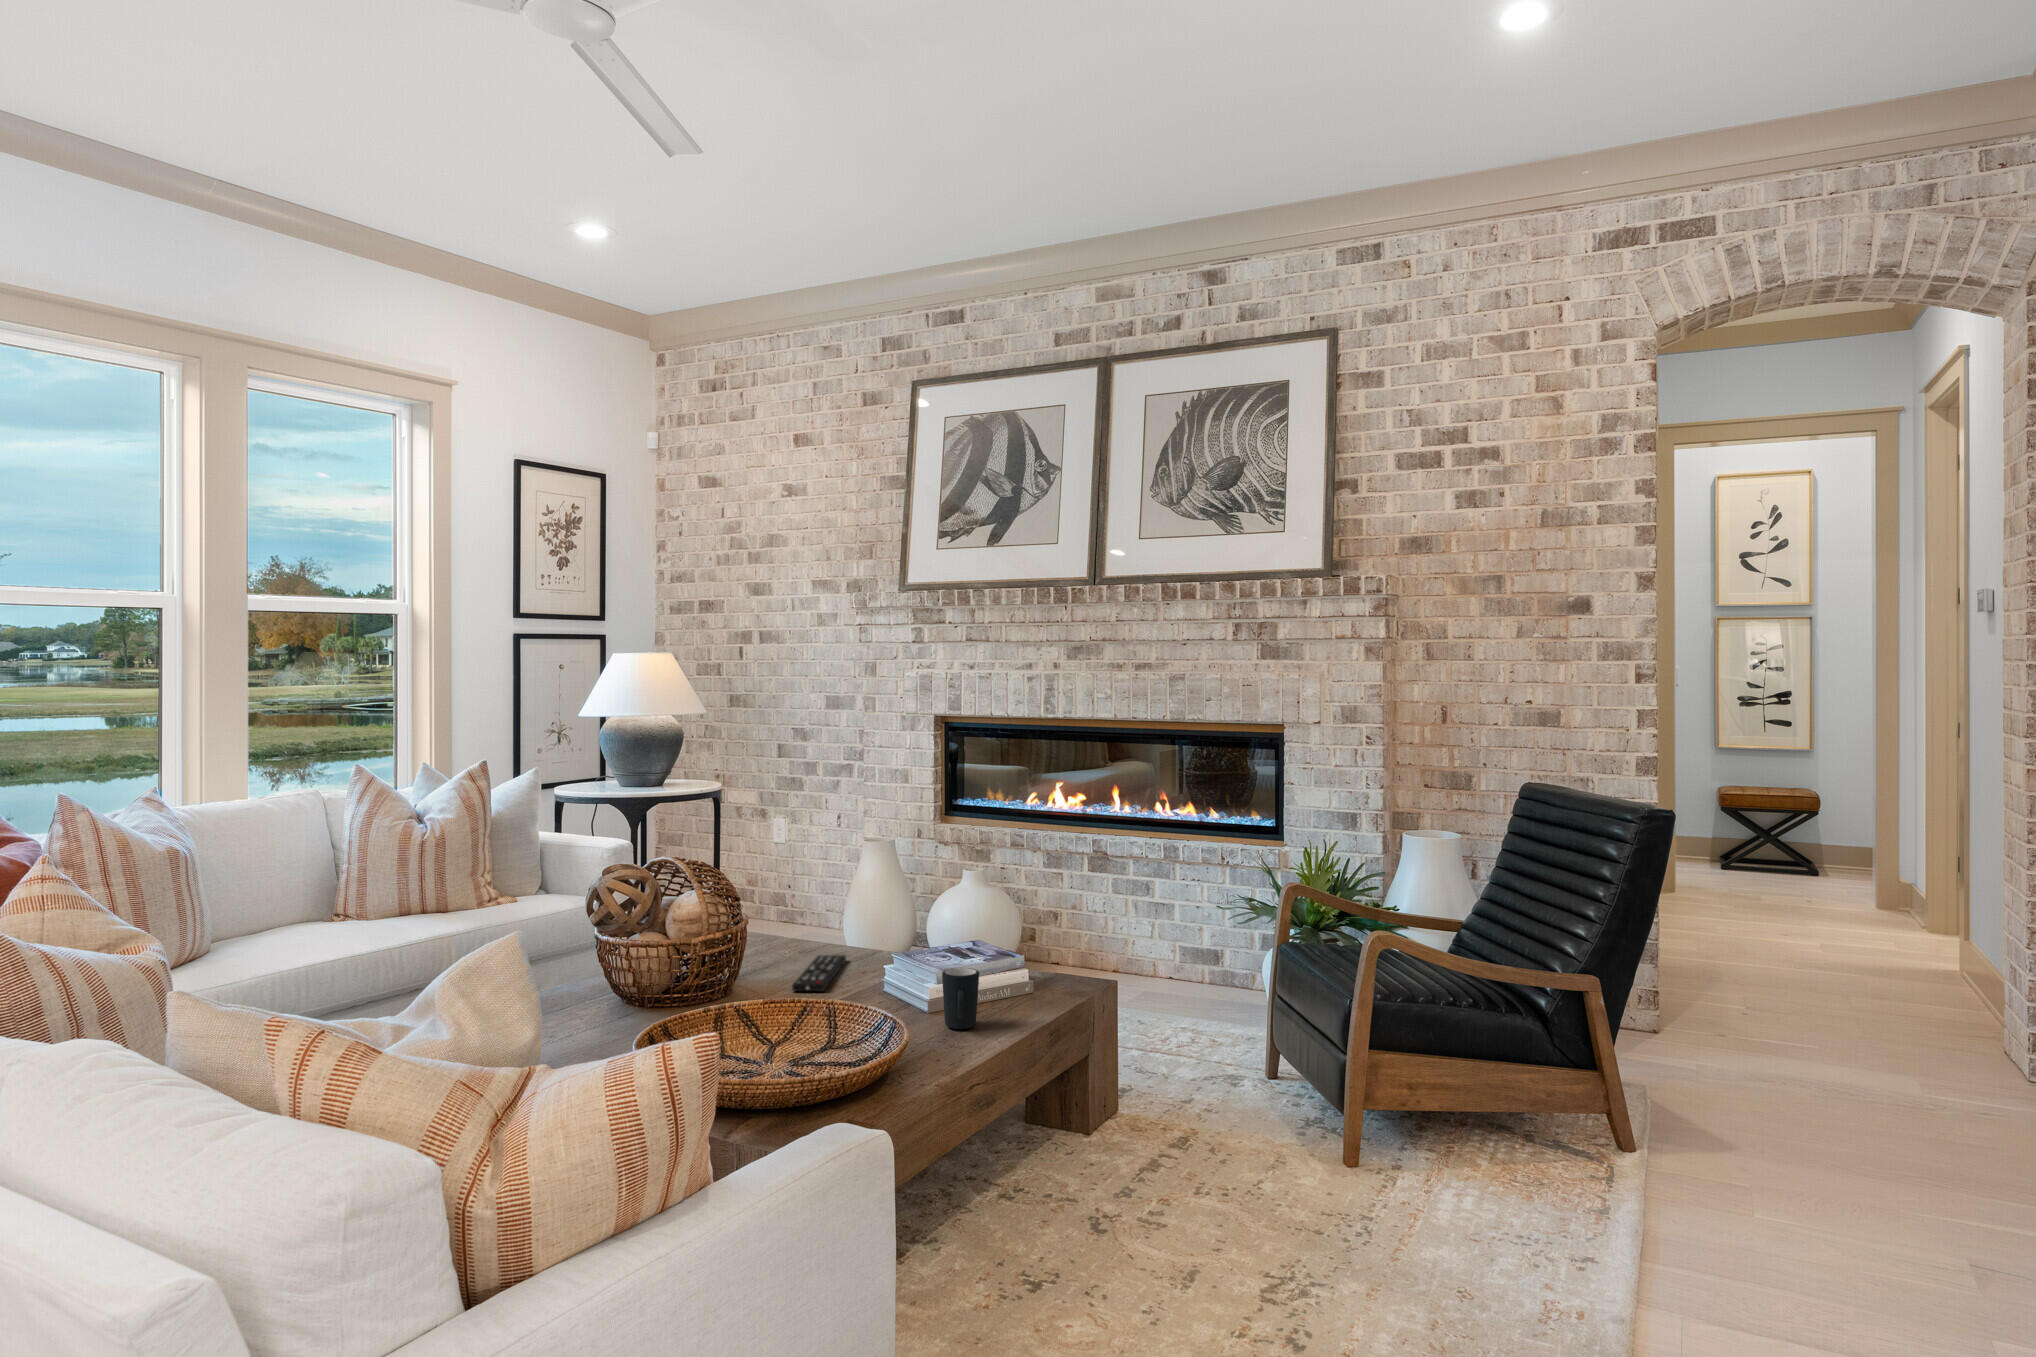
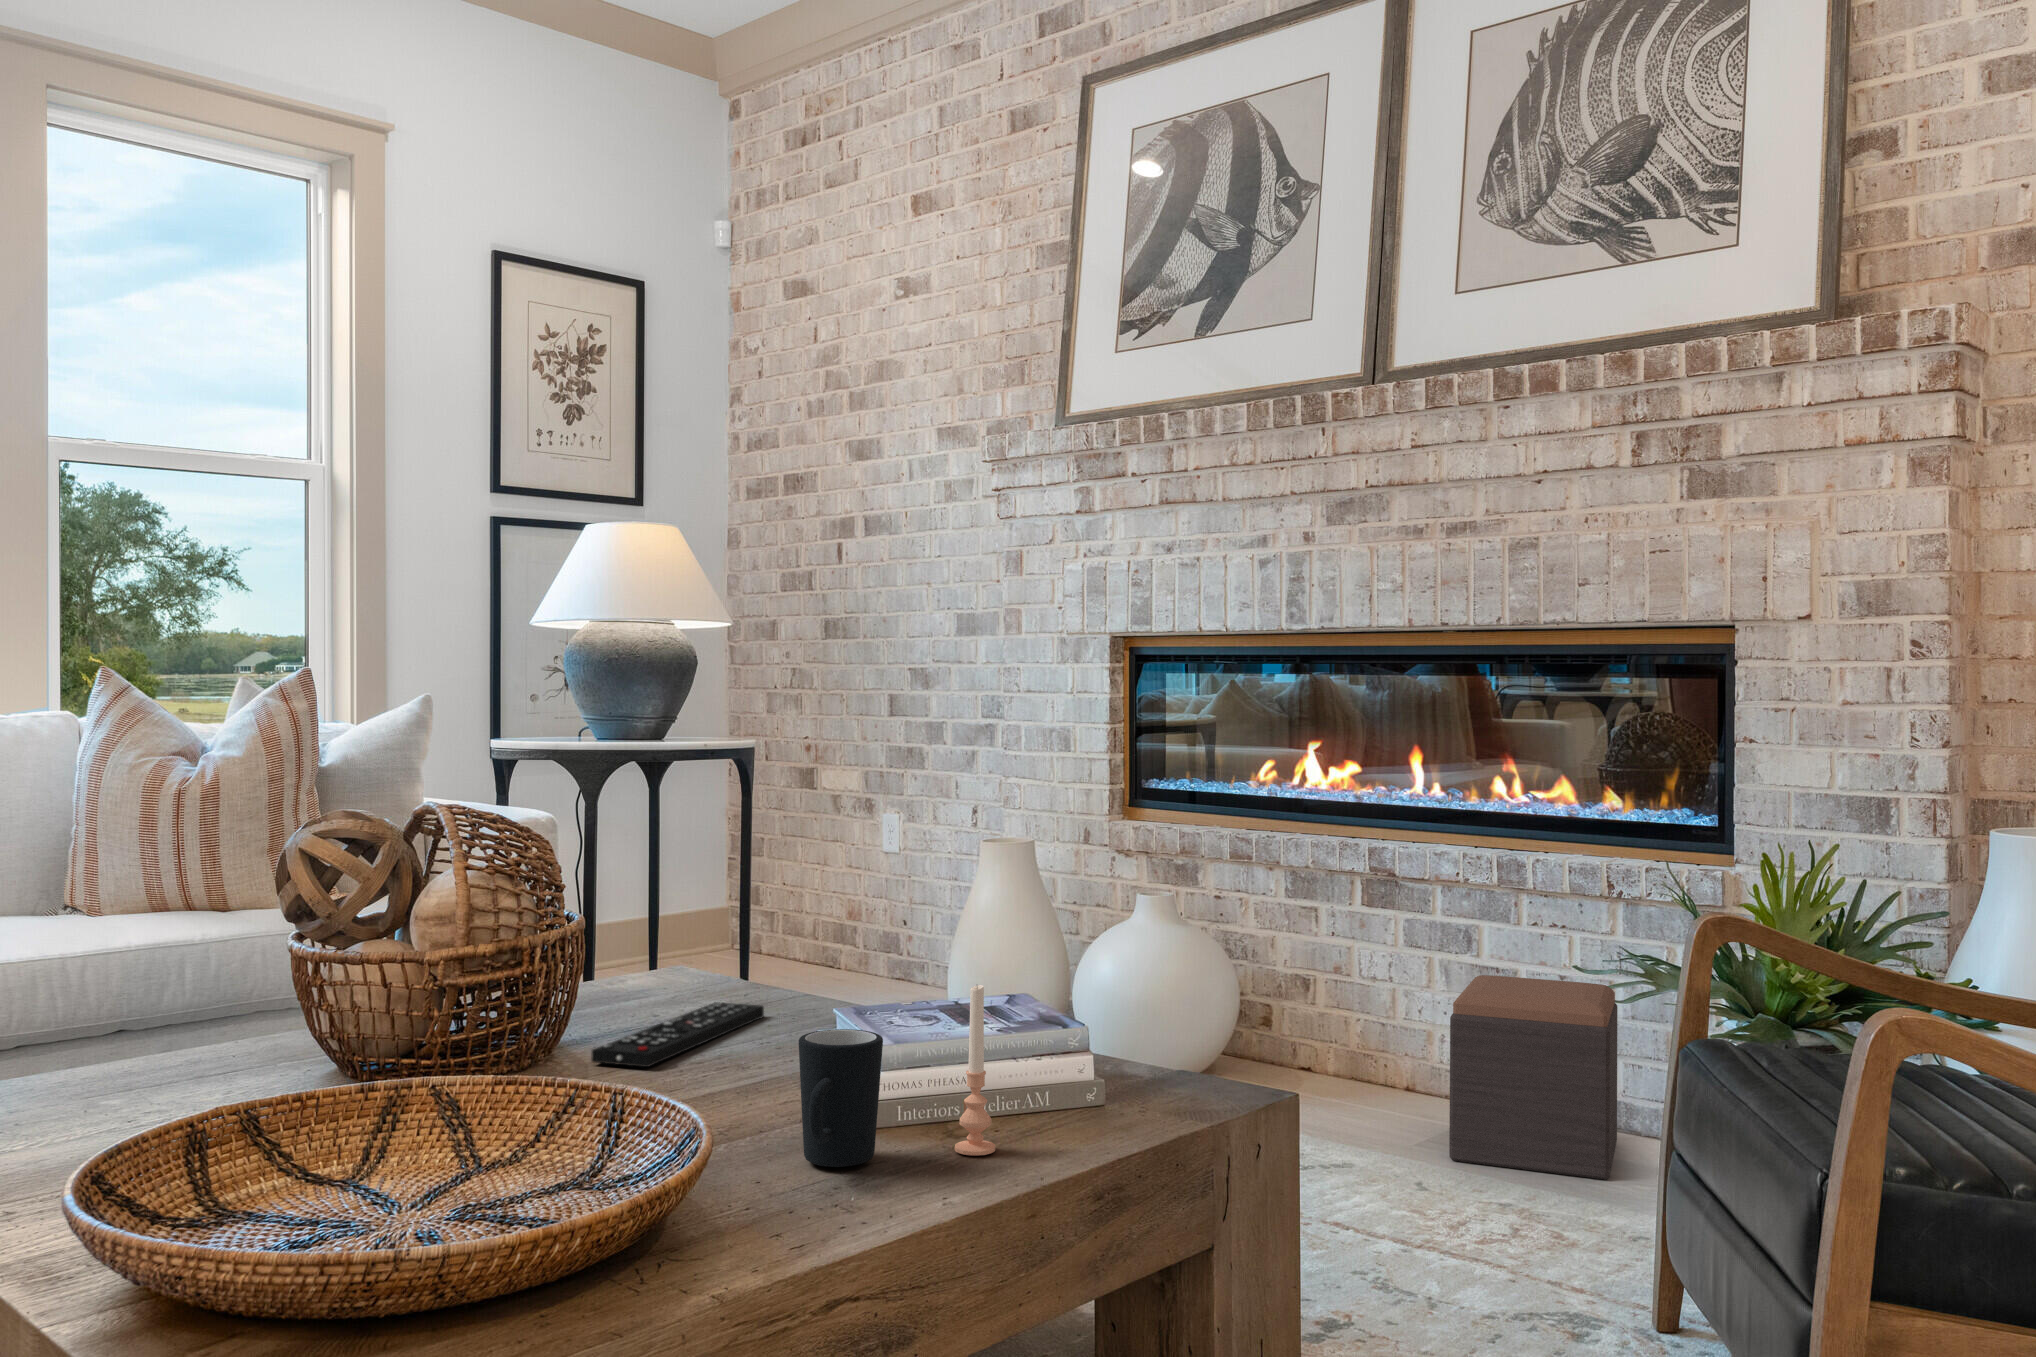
footstool: none [1150,909,1229,1011] -> present [1449,975,1618,1180]
candle: none [1004,944,1023,1019] -> present [955,985,995,1155]

